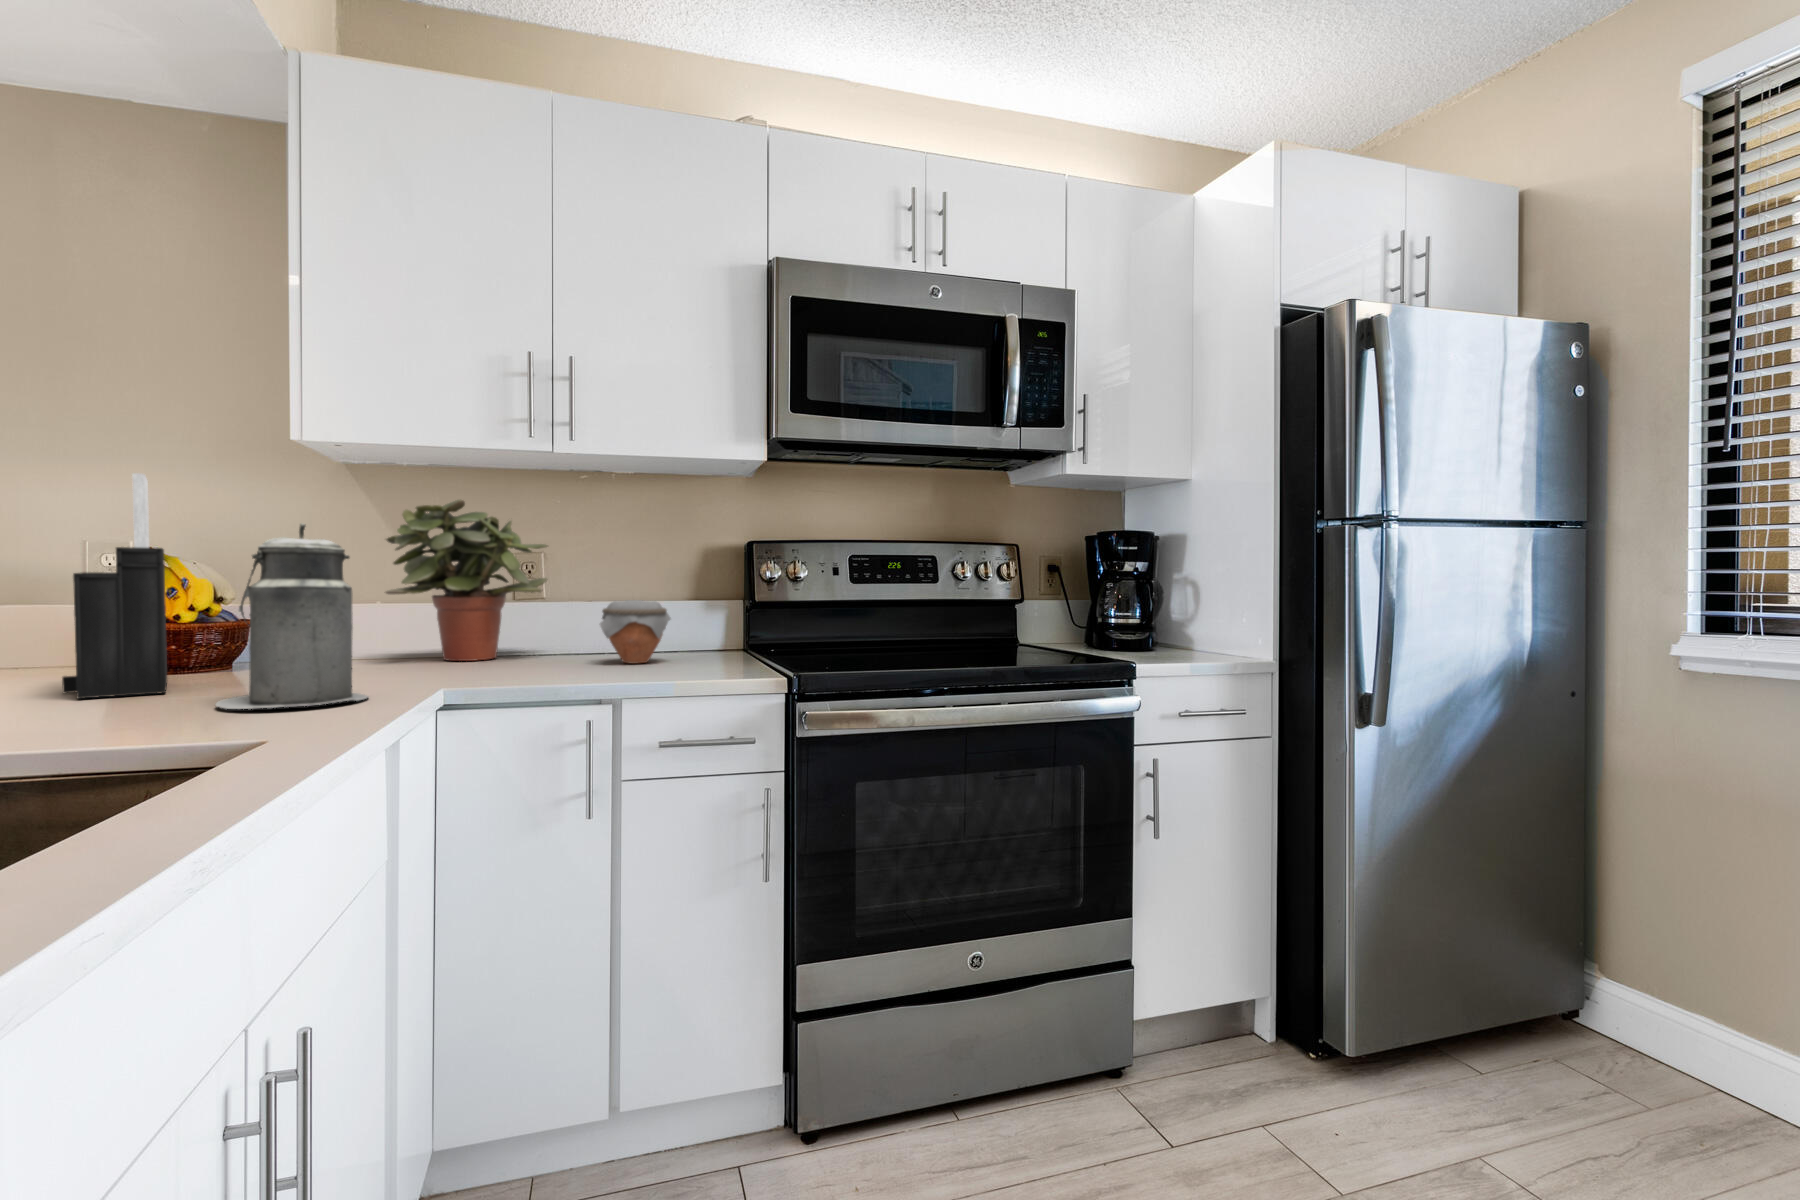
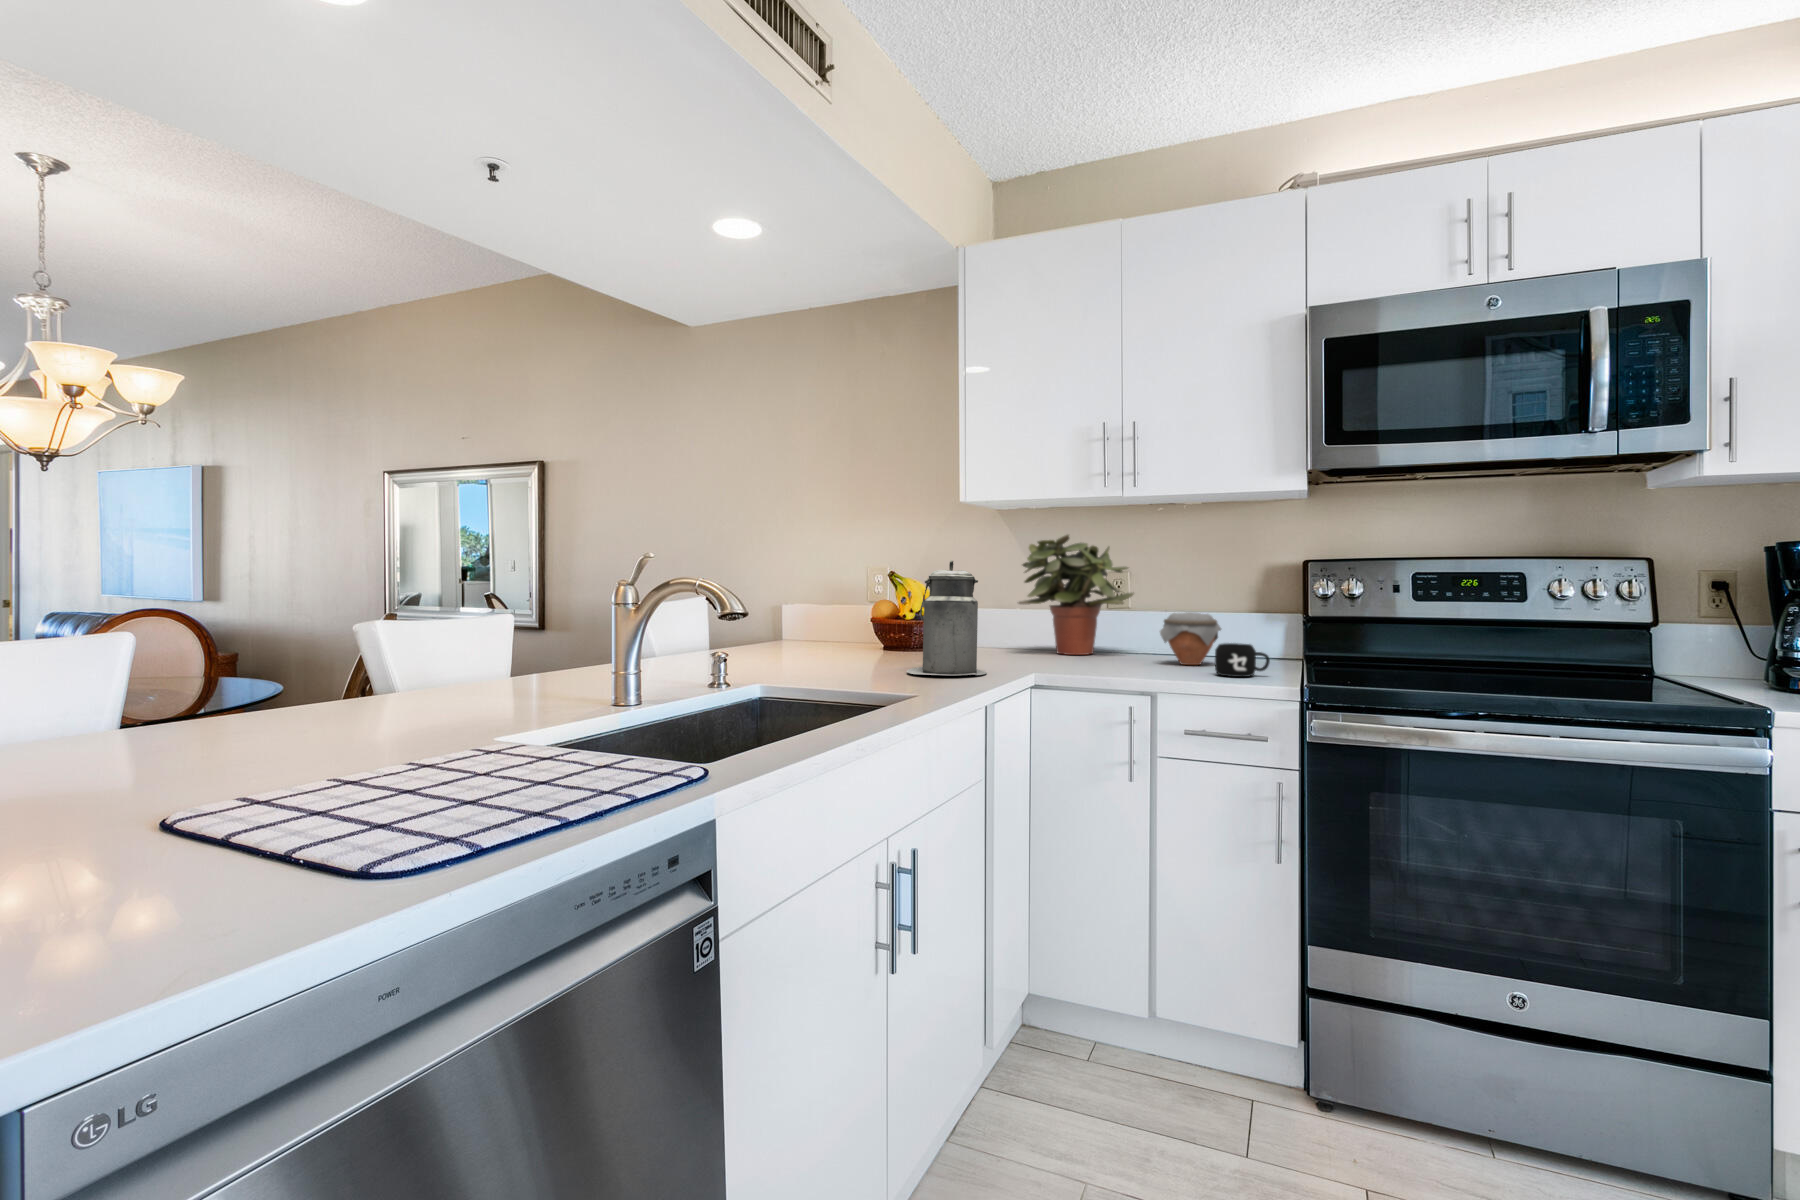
knife block: present [62,473,167,699] -> none [848,532,897,663]
mug: none [681,634,741,673] -> present [1215,643,1270,677]

